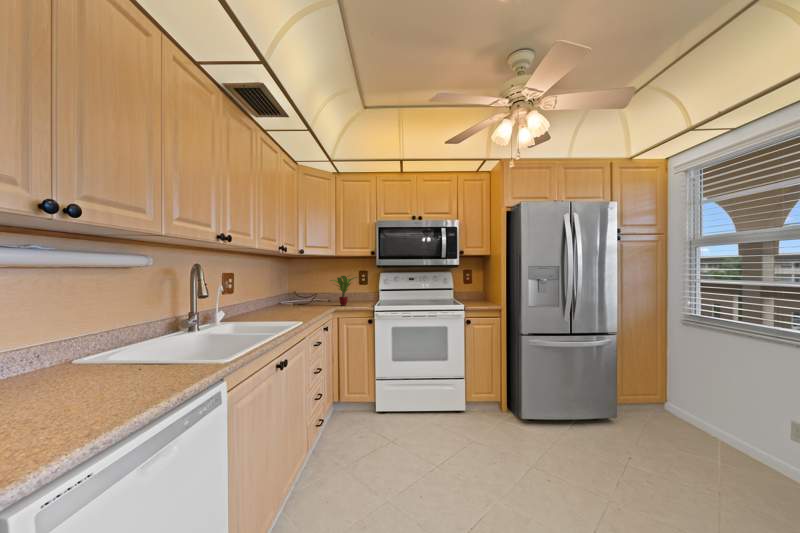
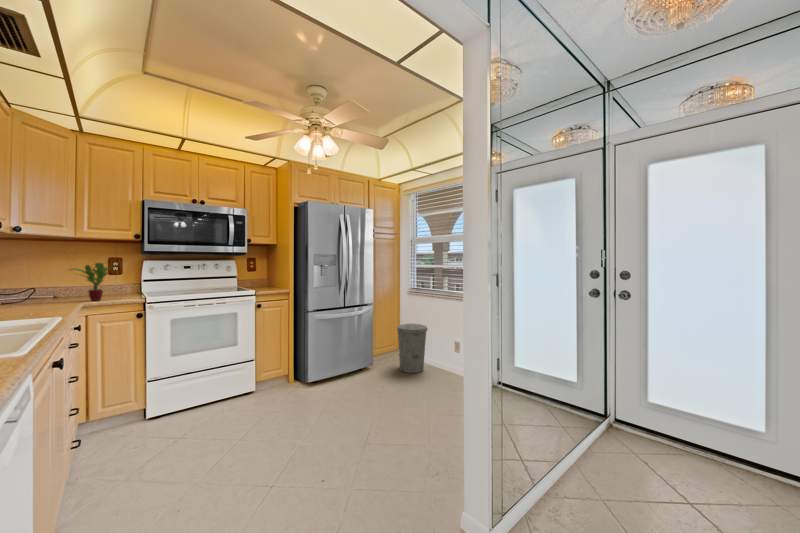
trash can: none [665,369,733,456] -> present [397,324,427,373]

